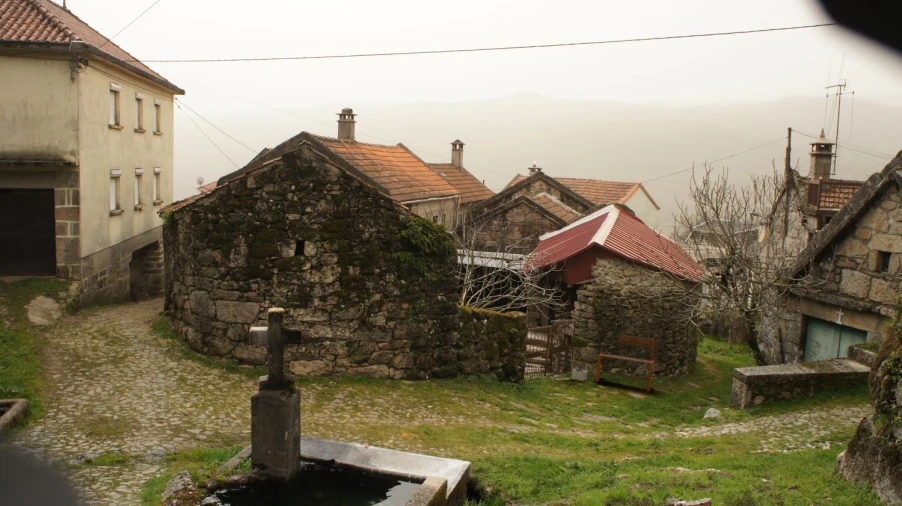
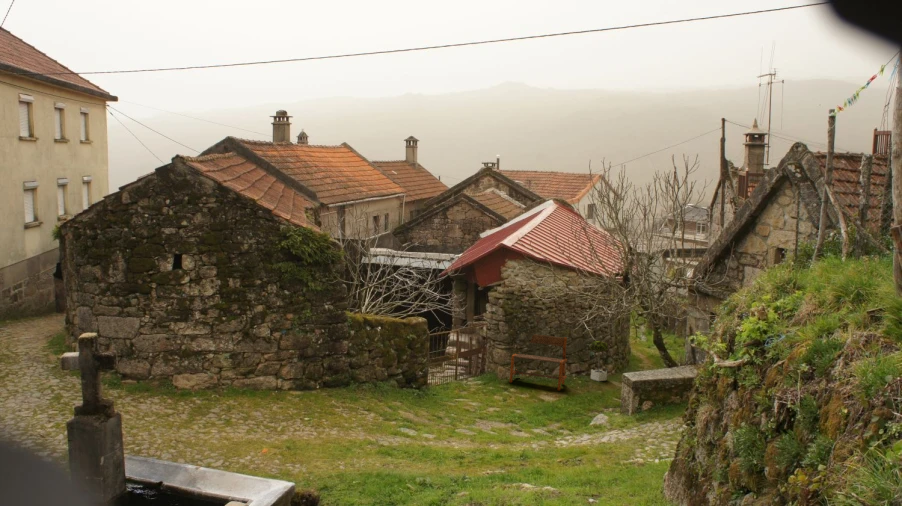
potted tree: present [571,336,588,381] -> present [590,341,608,381]

